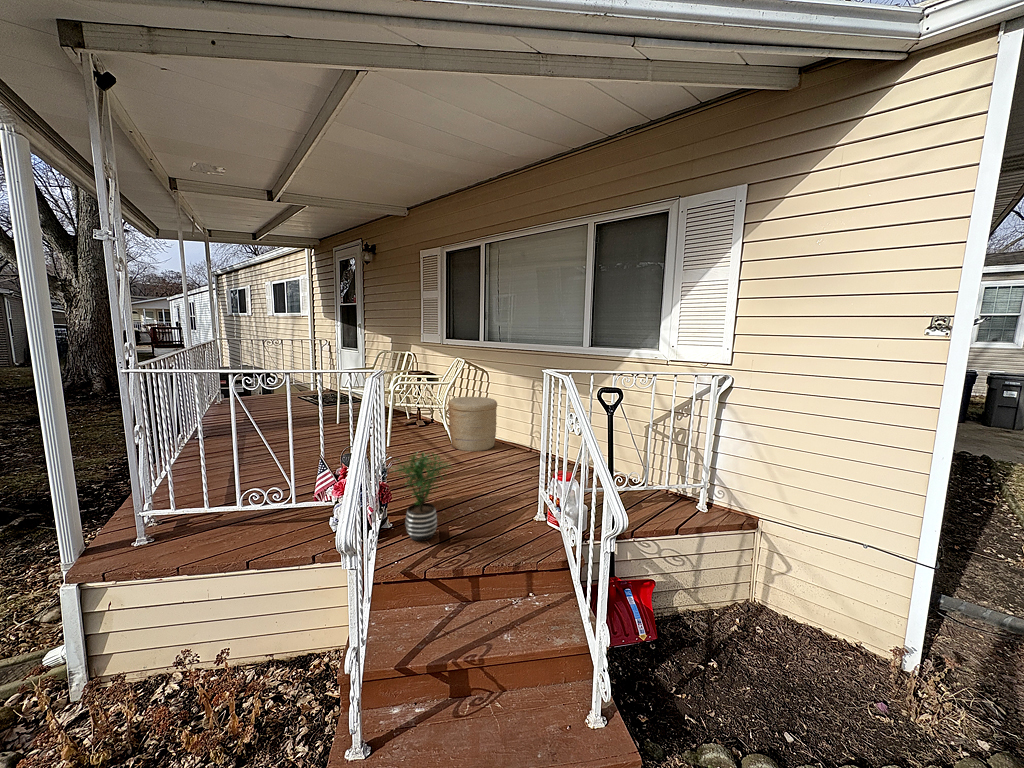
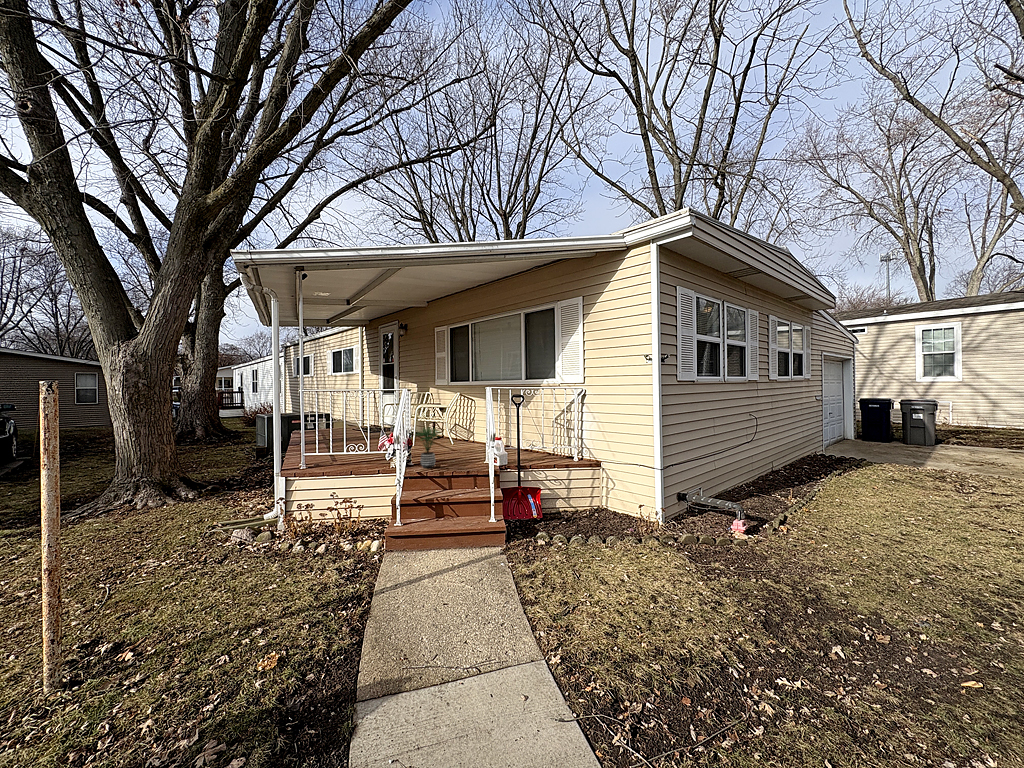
woven basket: present [448,397,497,451] -> none [449,415,479,446]

